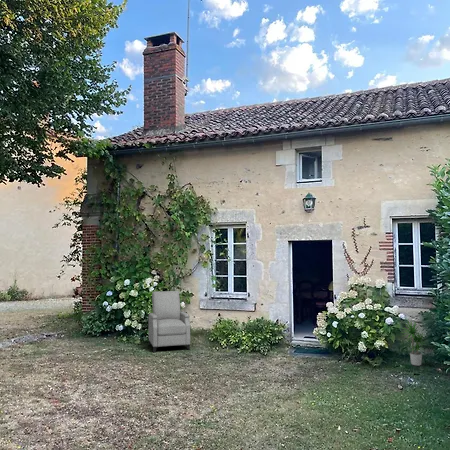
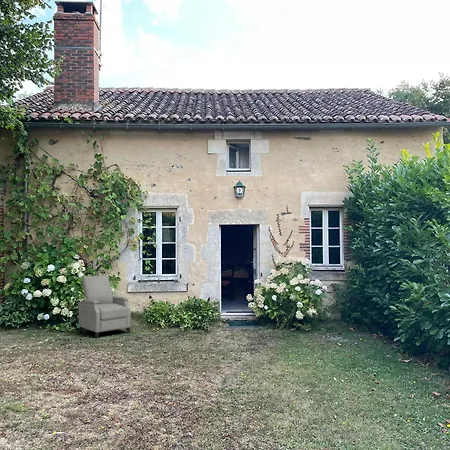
potted plant: present [403,322,424,366] -> none [320,290,343,326]

